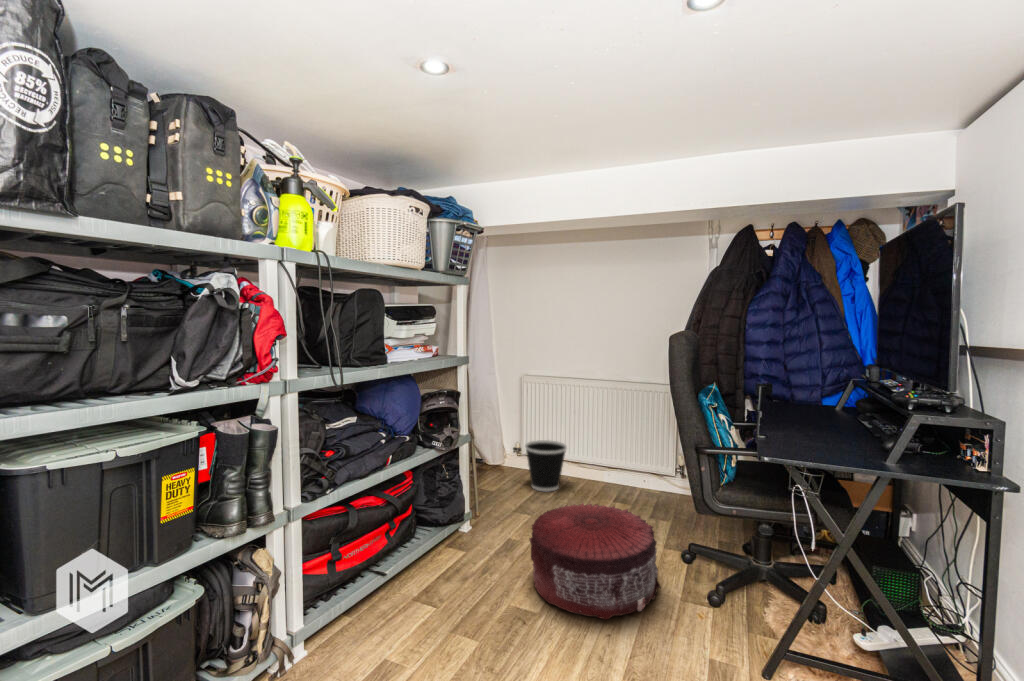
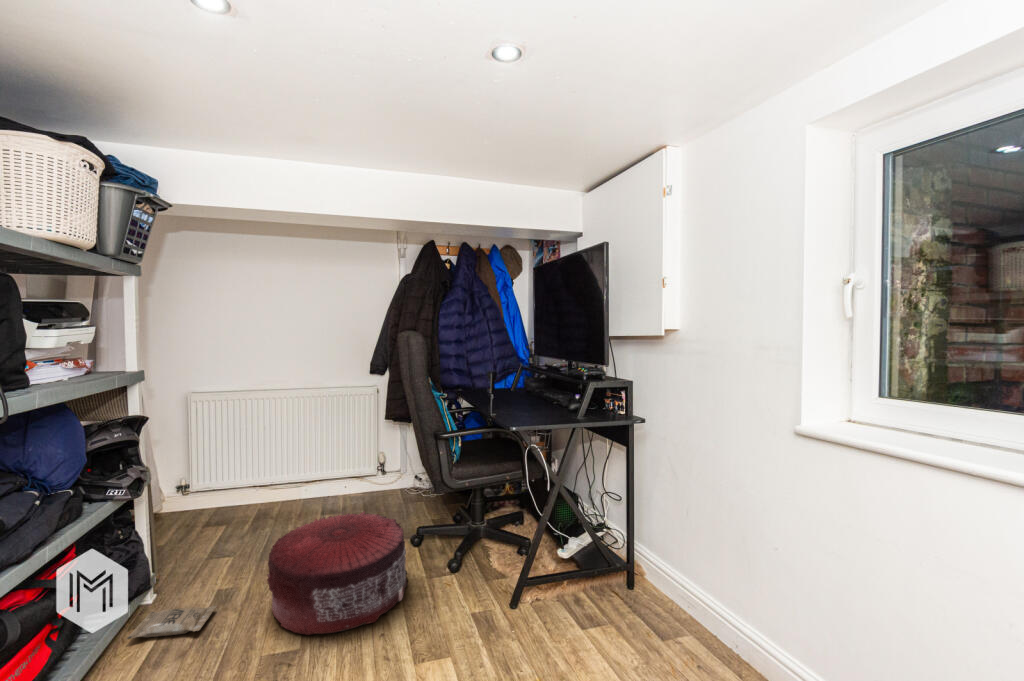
wastebasket: present [525,440,567,492] -> none [202,465,260,528]
bag: none [444,537,502,563] -> present [126,606,217,639]

